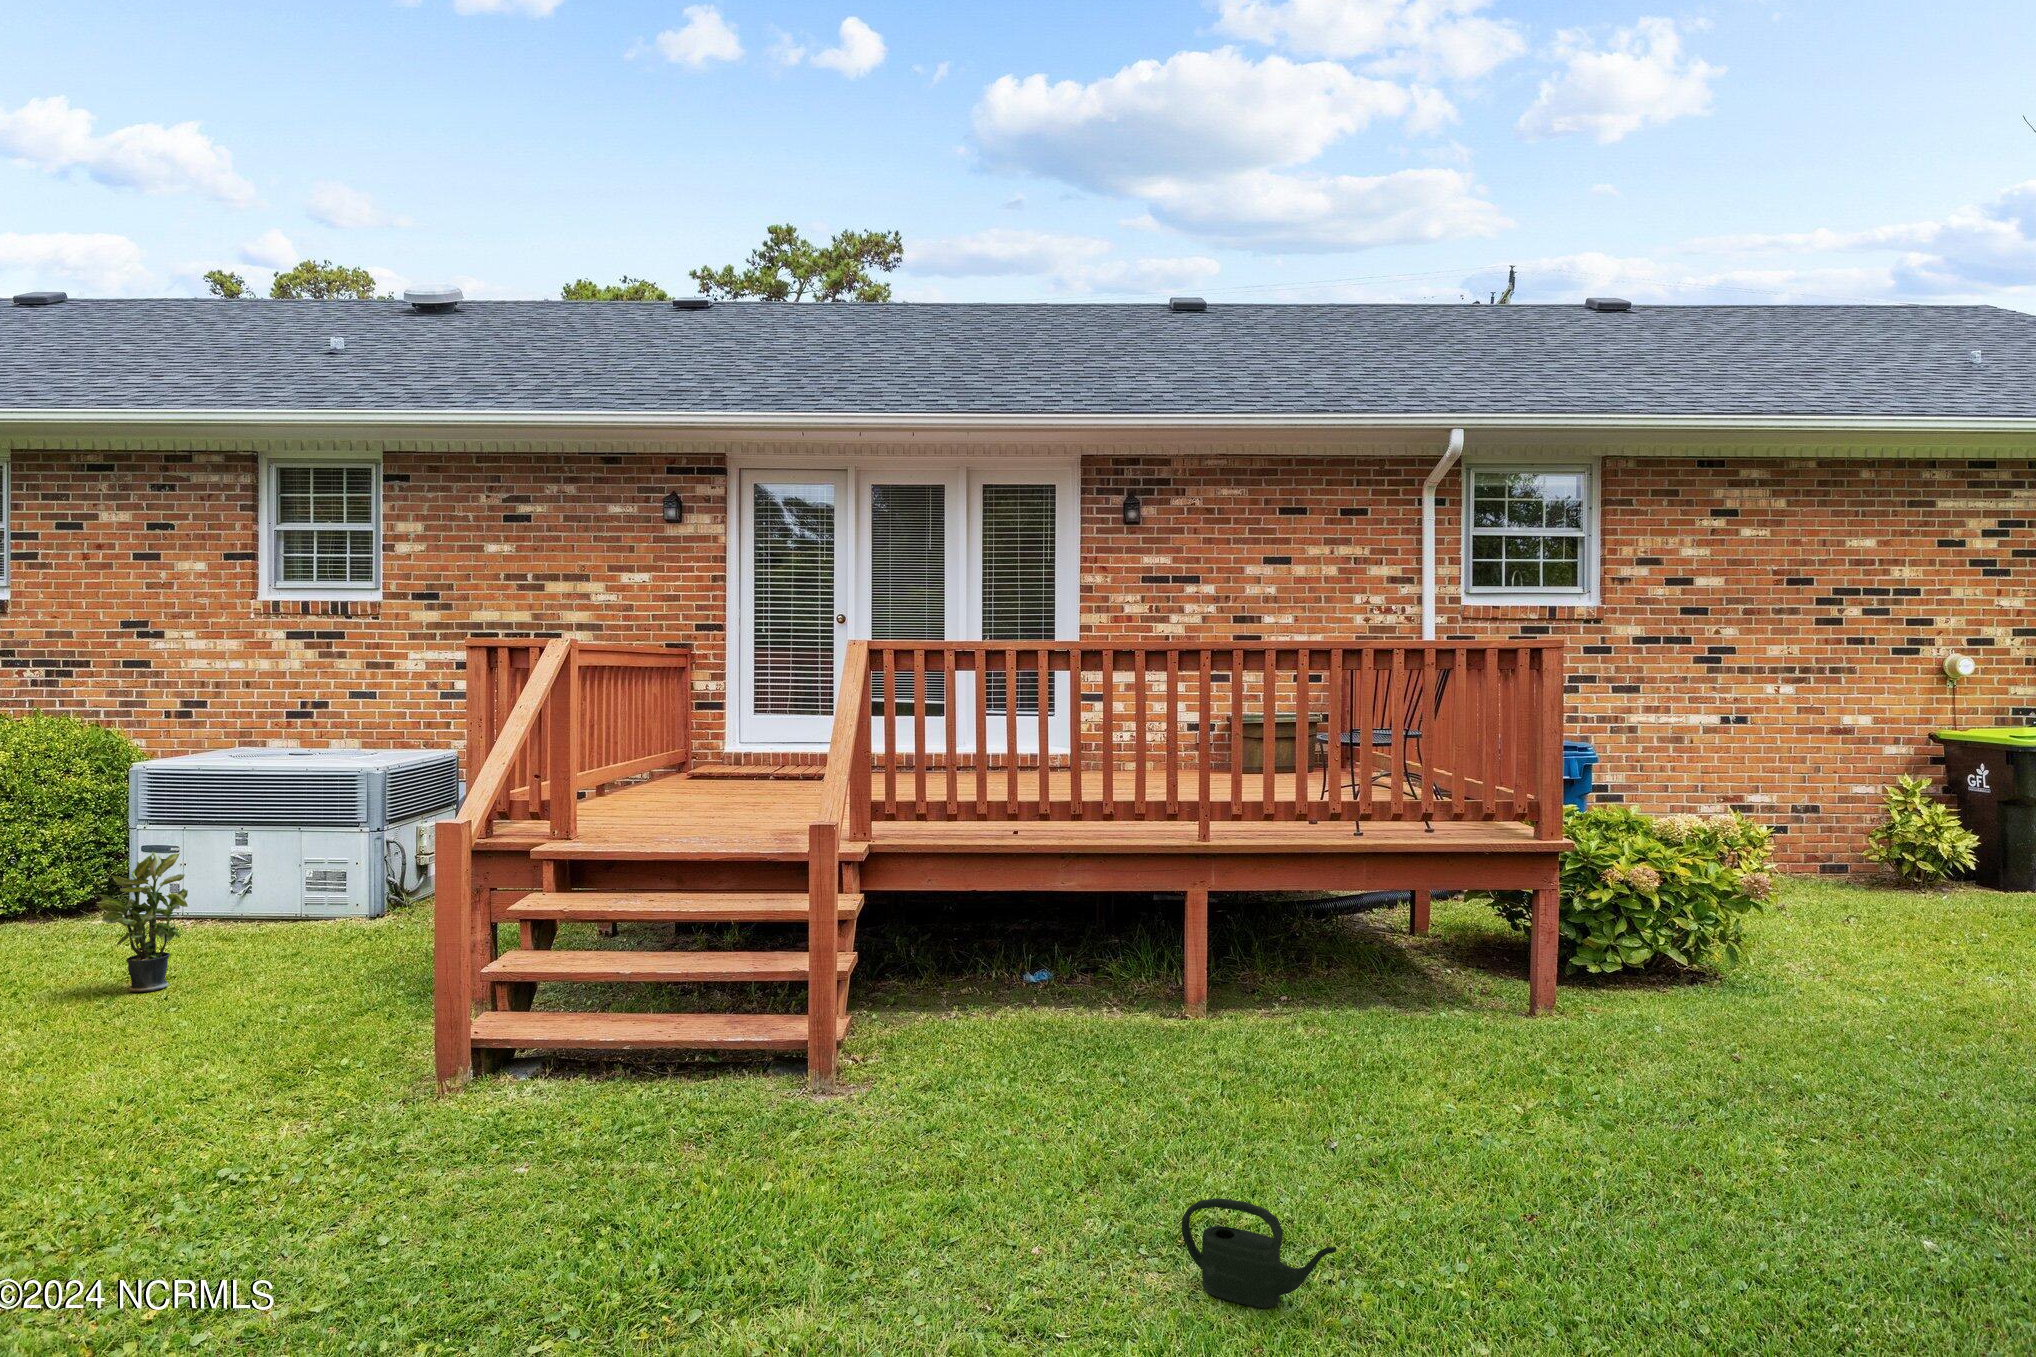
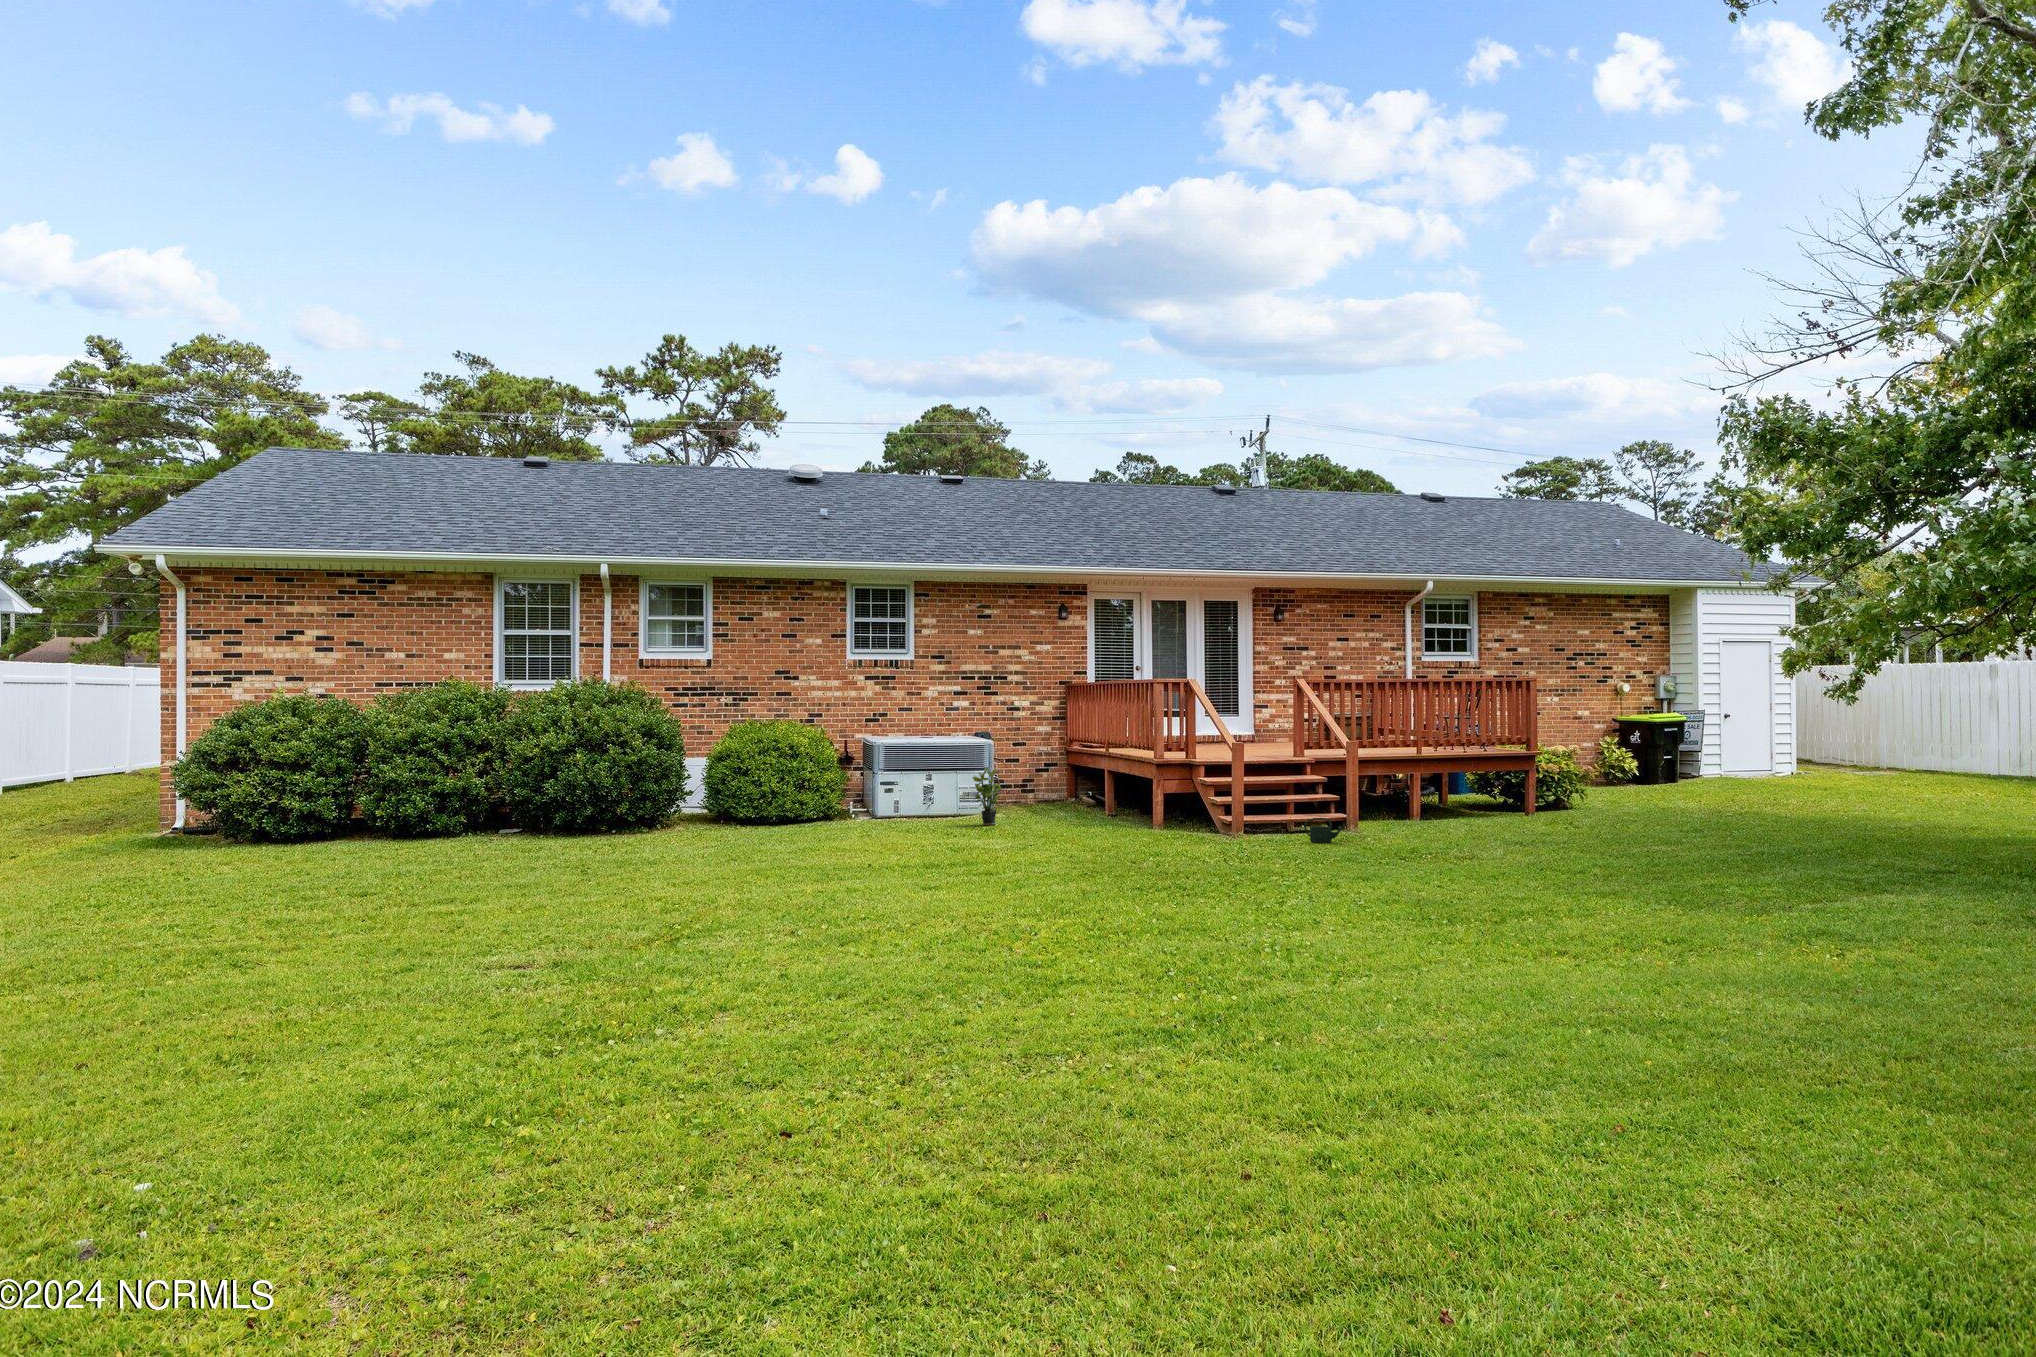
watering can: present [1182,1198,1336,1308] -> present [1304,818,1346,842]

